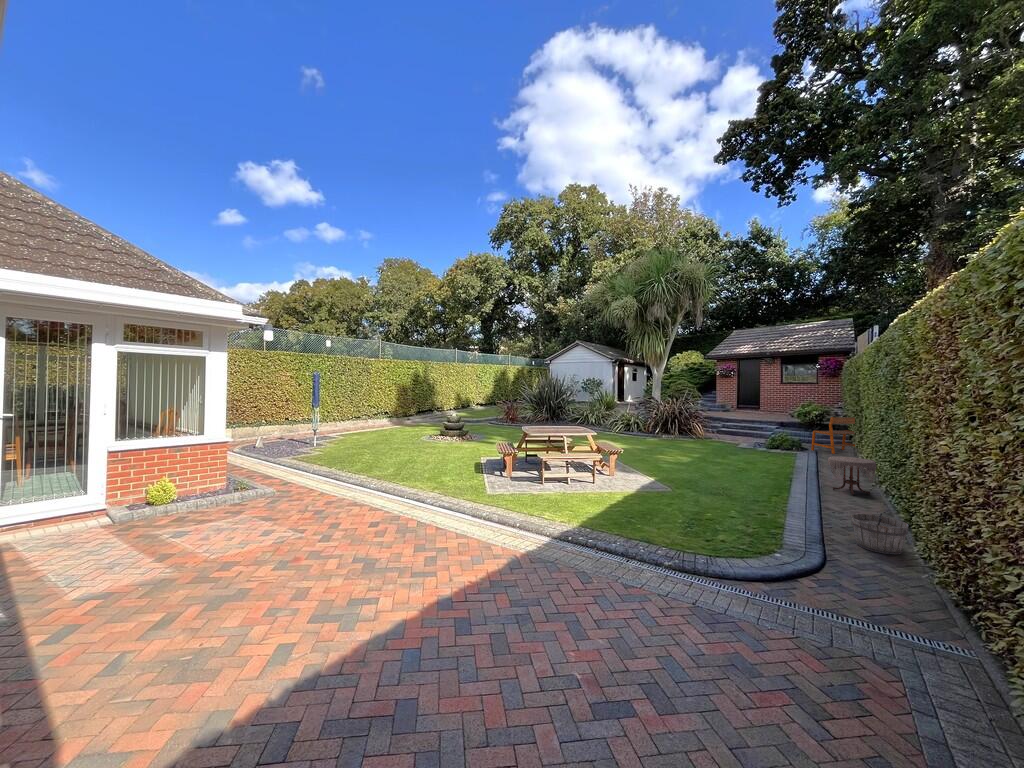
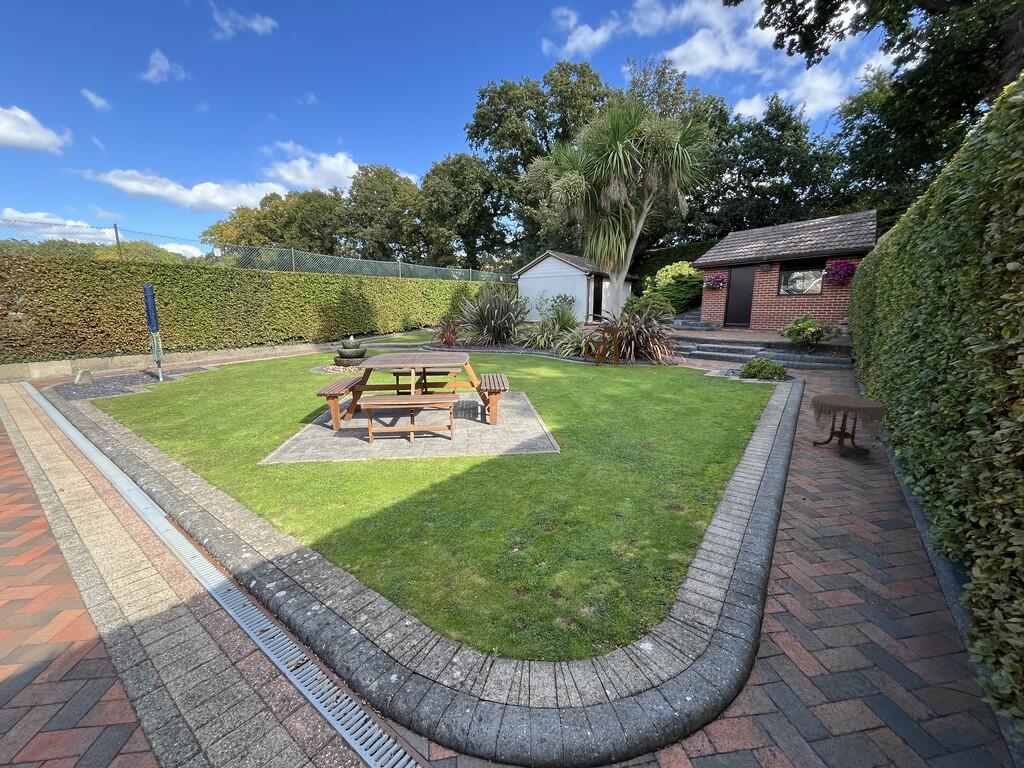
bench: present [811,417,855,454] -> present [584,326,619,366]
wooden bucket: present [851,512,909,554] -> none [826,527,950,629]

